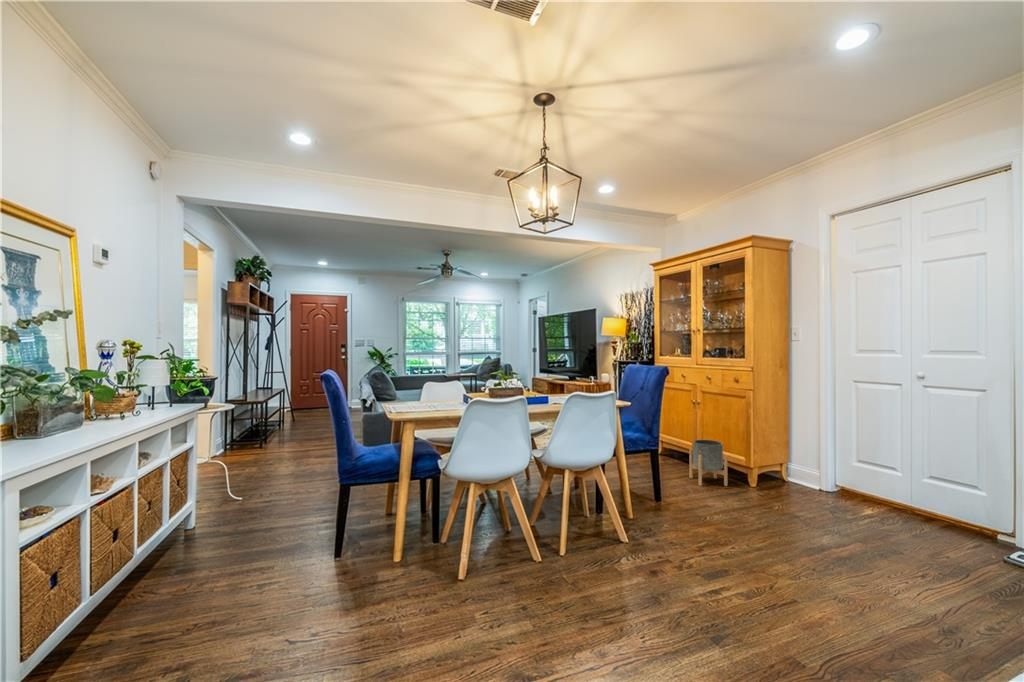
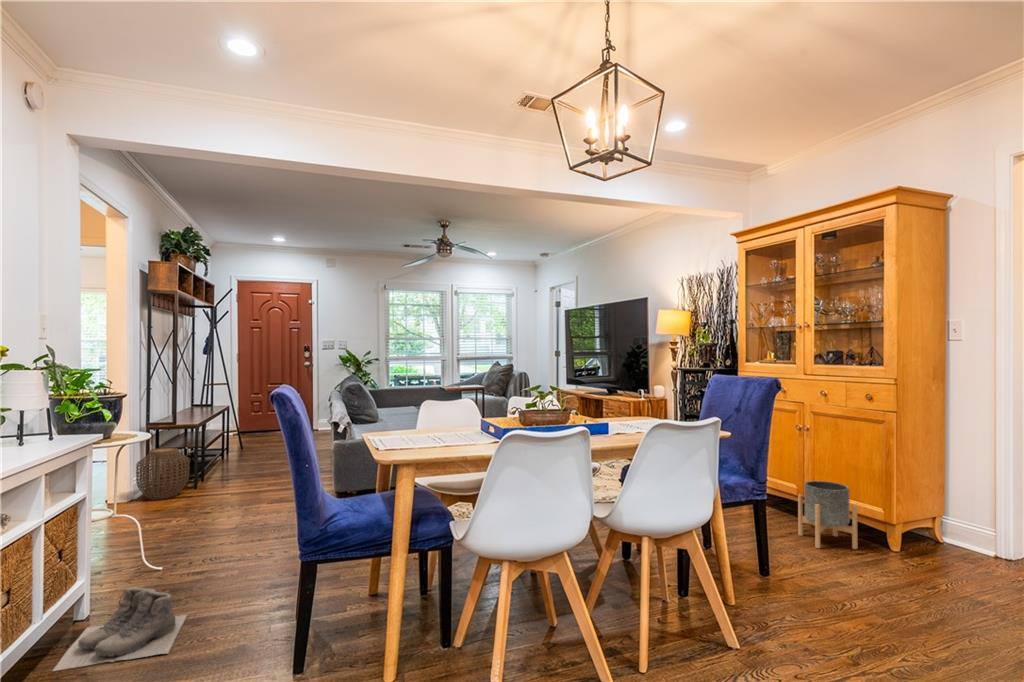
woven basket: none [219,418,257,455] -> present [136,448,190,499]
boots: none [176,506,263,556] -> present [53,587,187,671]

